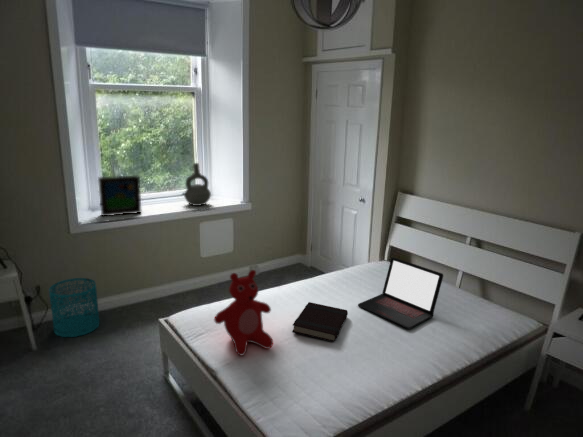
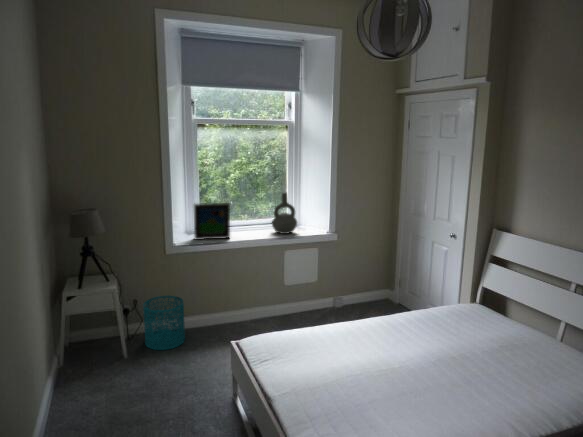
laptop: present [358,257,443,329] -> none [433,300,532,381]
teddy bear: present [214,270,273,355] -> none [276,301,334,386]
book: present [292,302,348,342] -> none [355,339,419,385]

